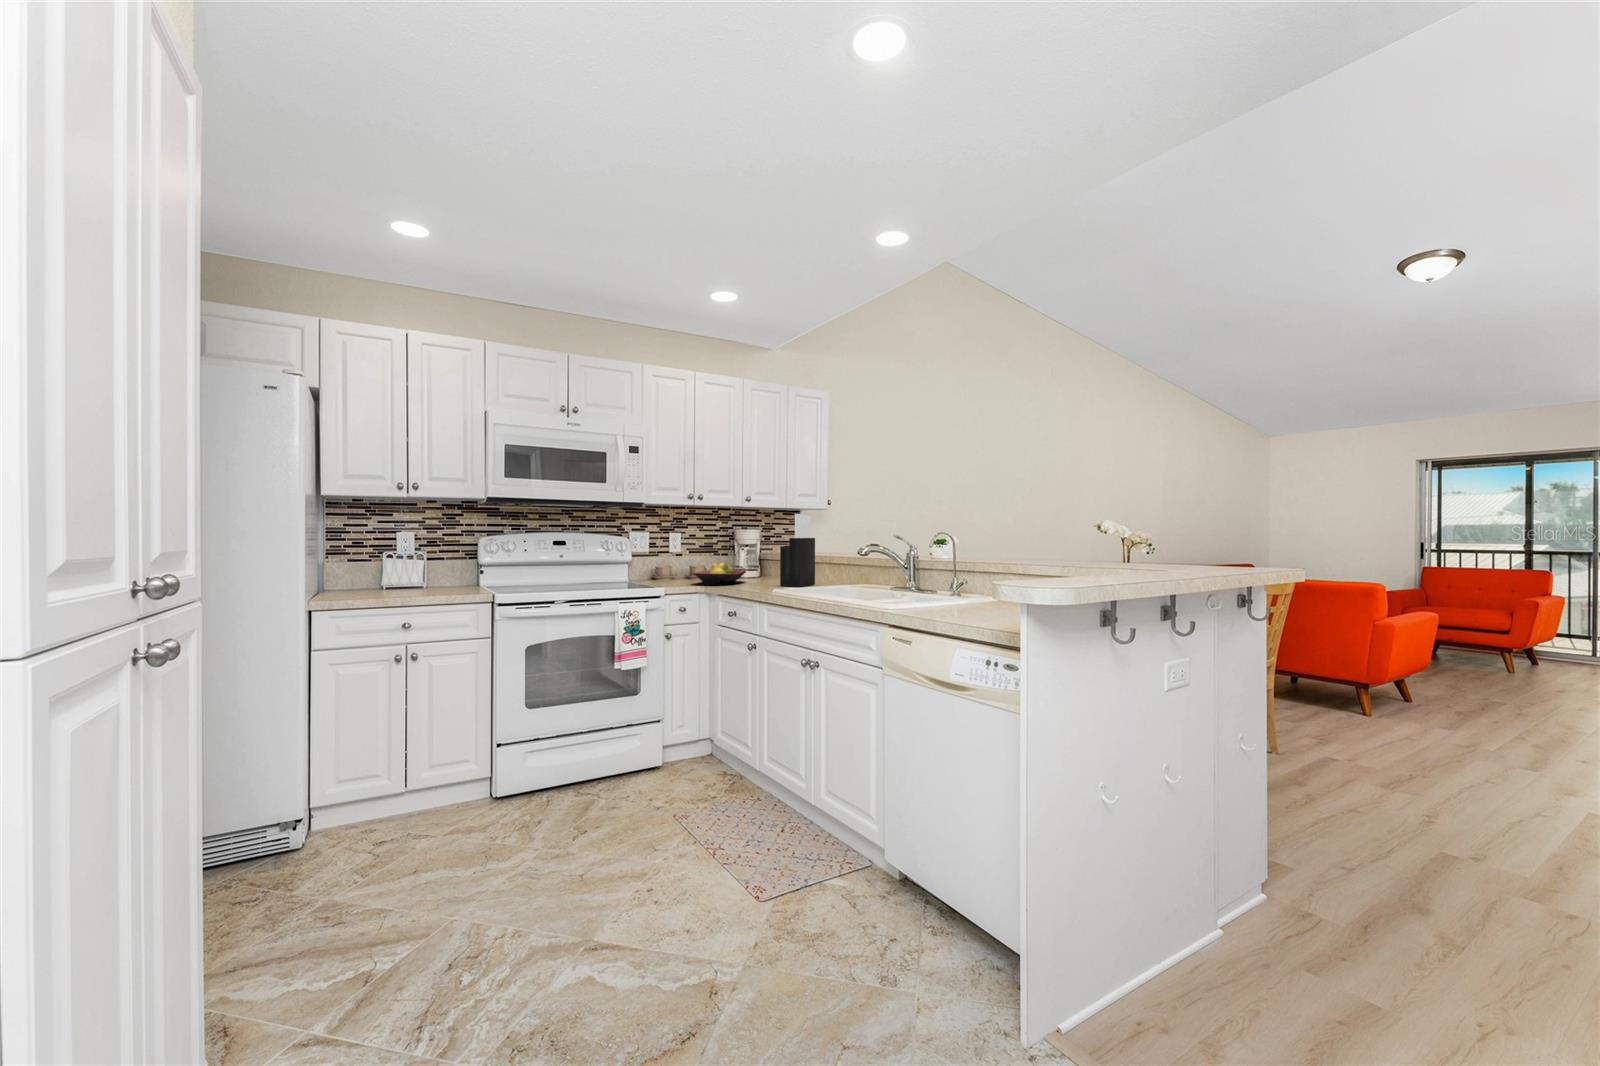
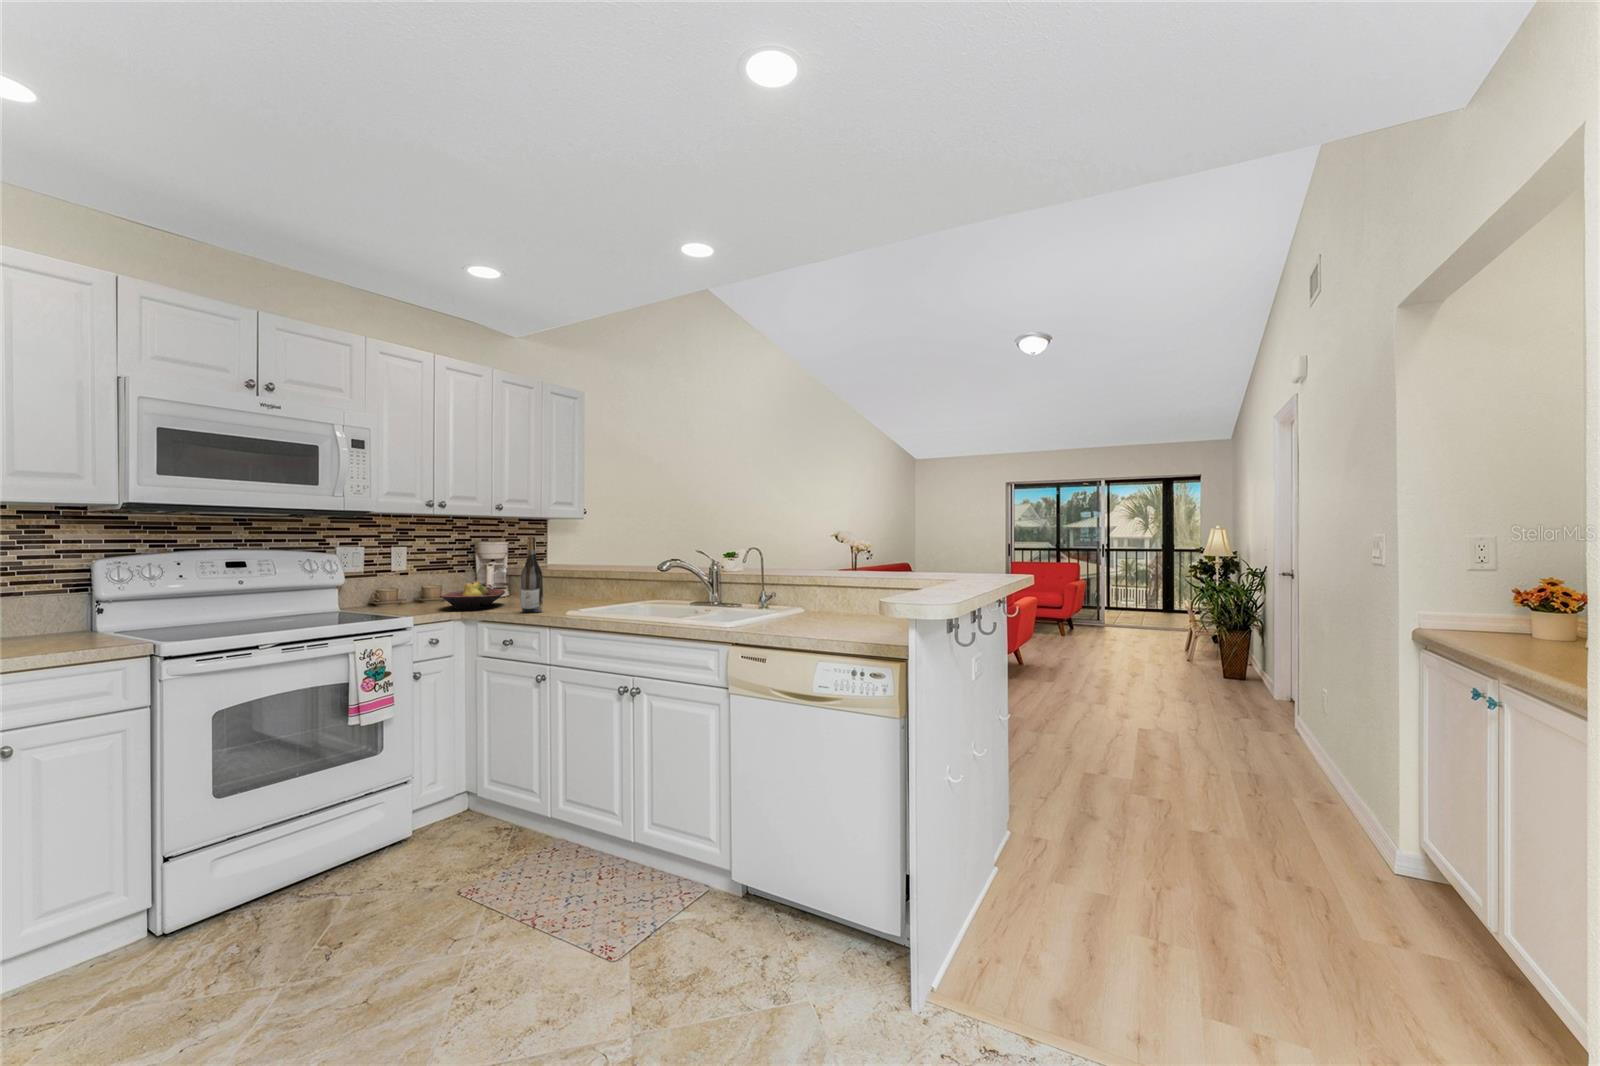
knife block: present [780,514,815,587] -> none [556,525,593,606]
wine bottle: none [744,523,762,589] -> present [521,536,543,613]

